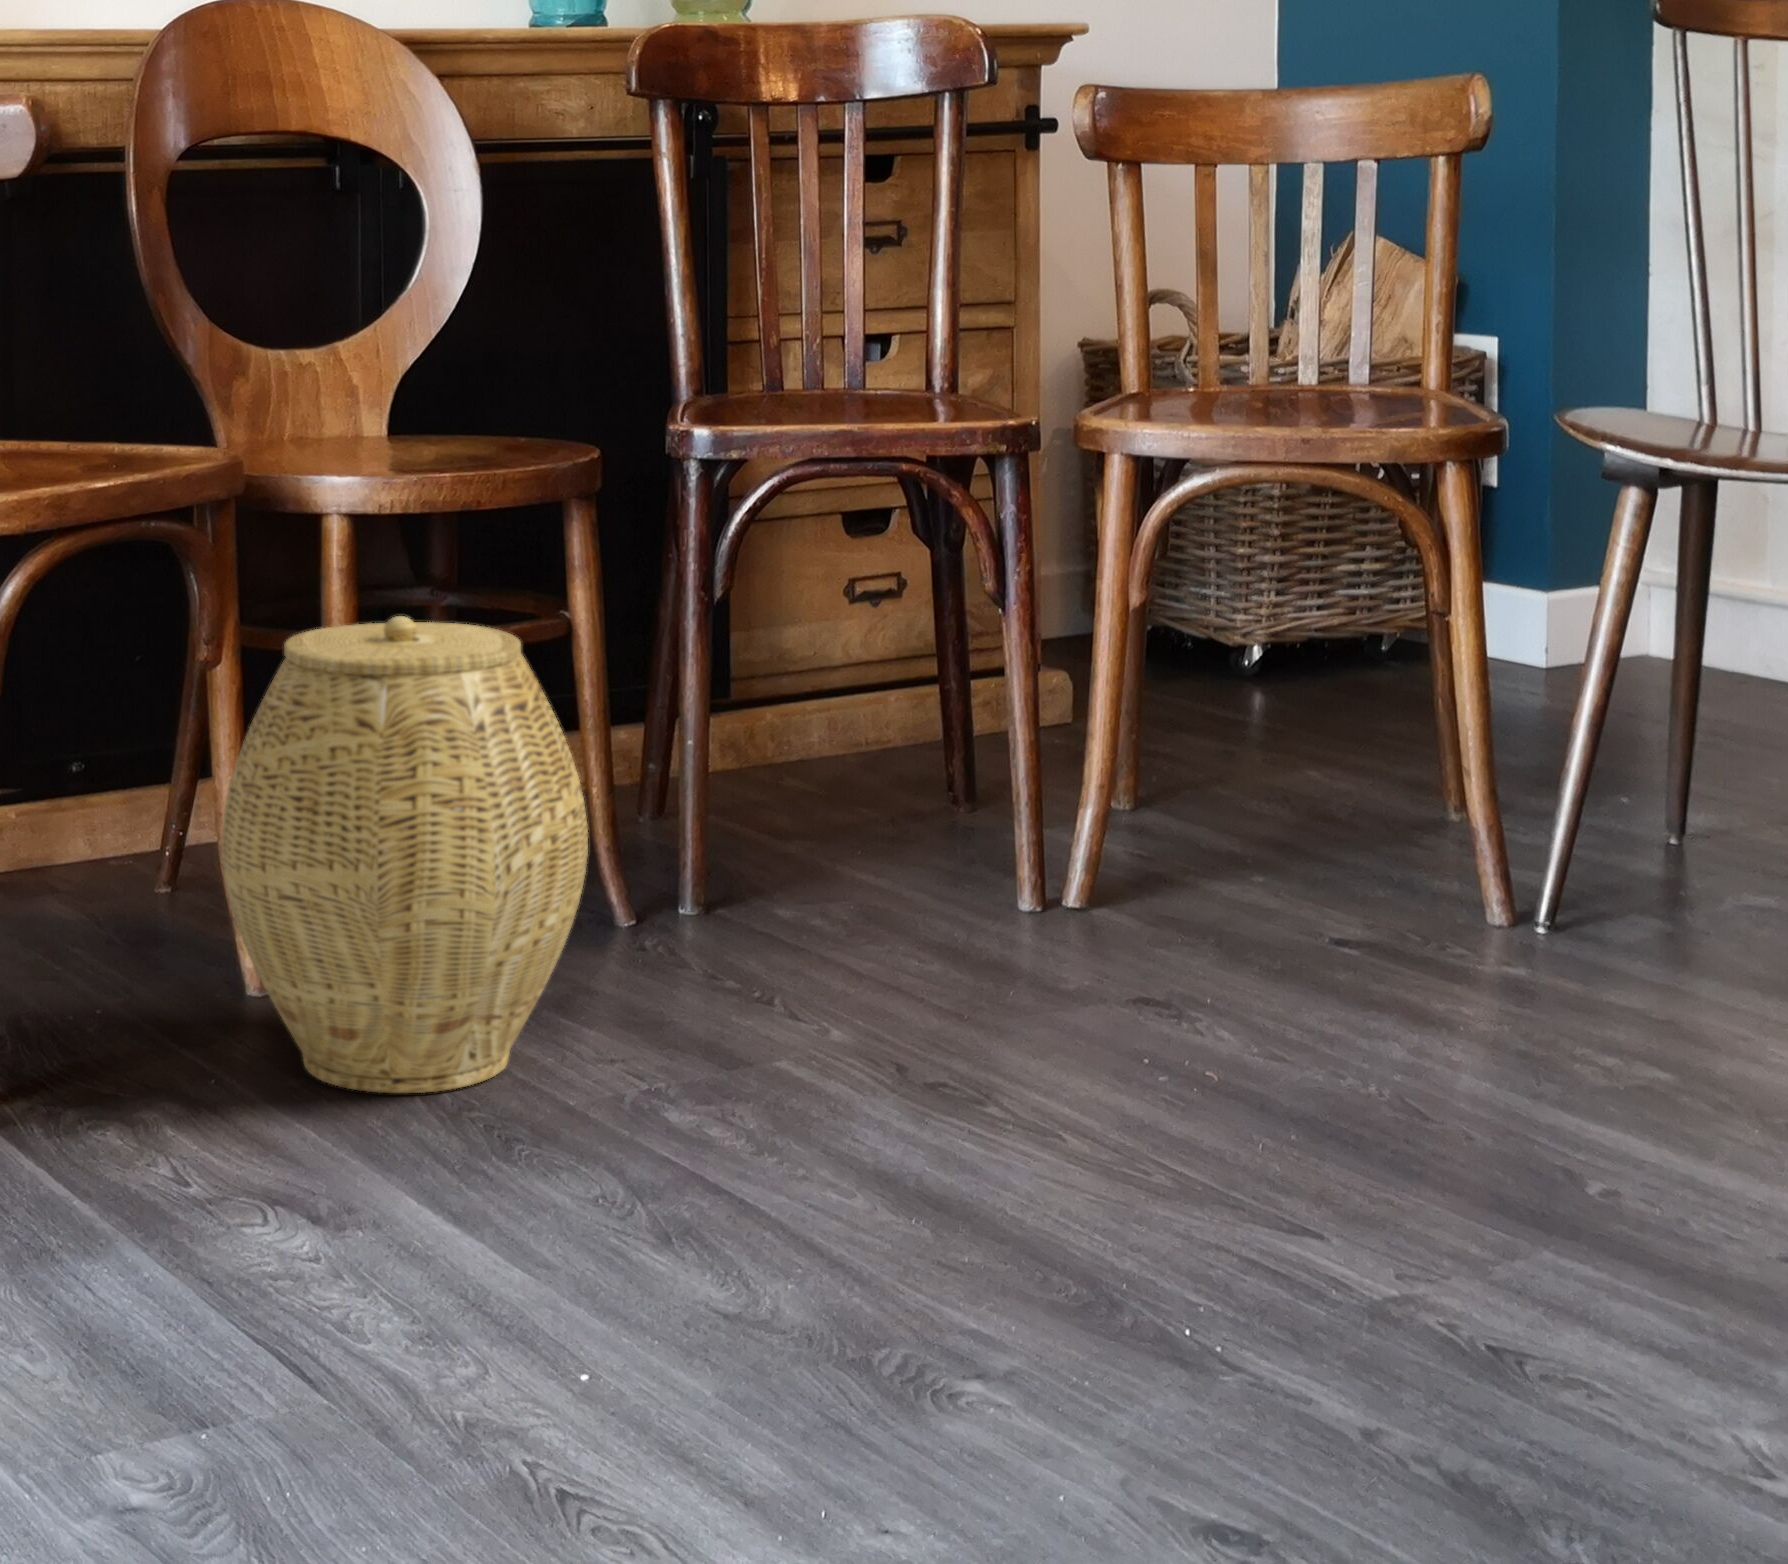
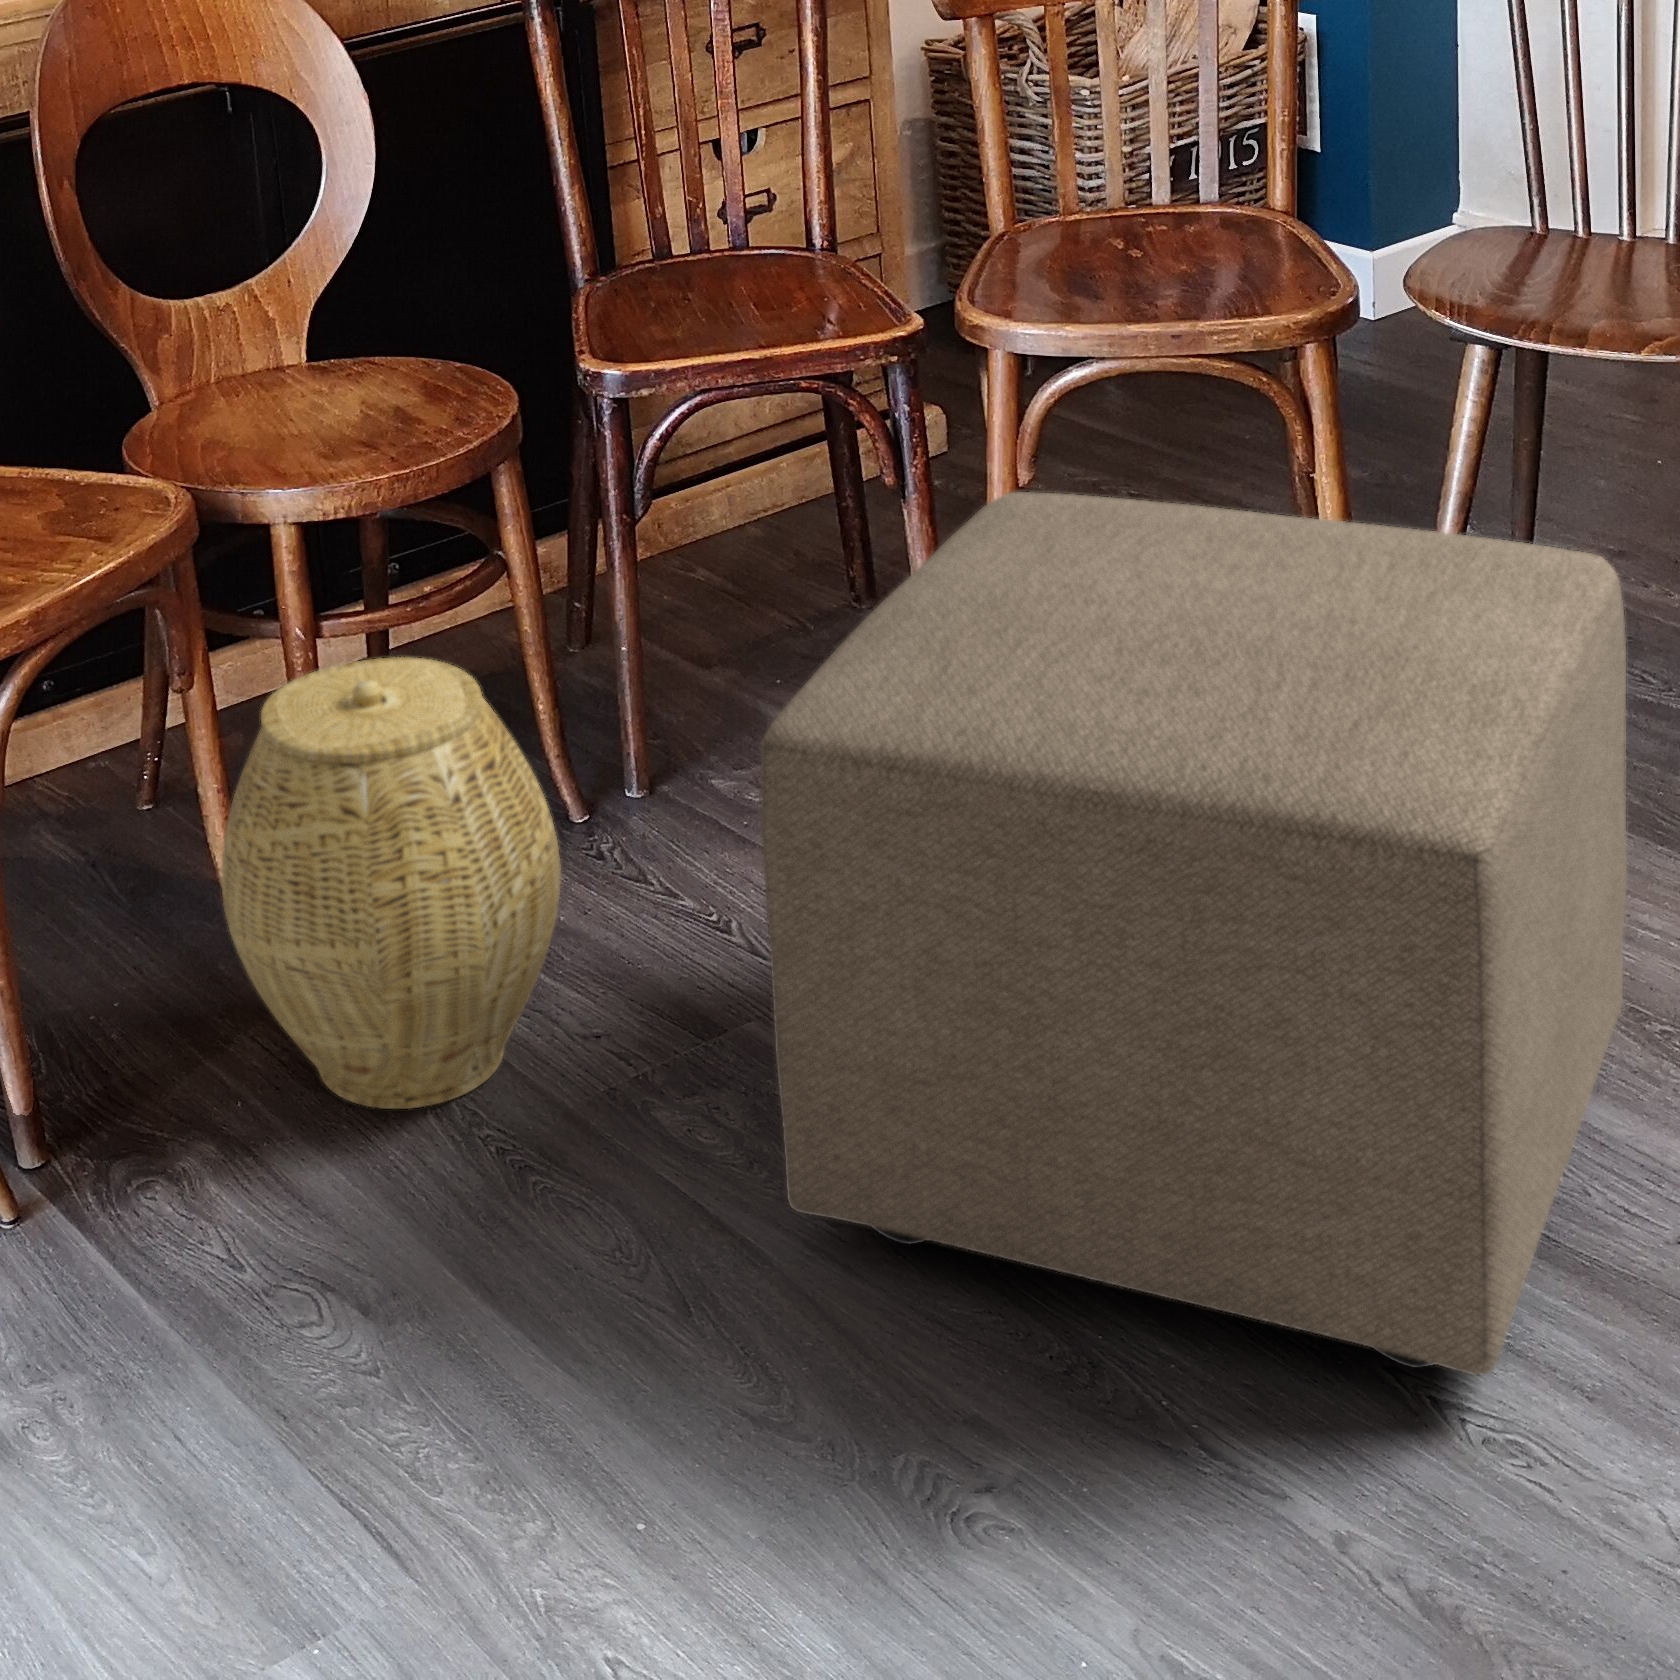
ottoman: none [792,498,1747,1321] -> present [761,492,1627,1375]

